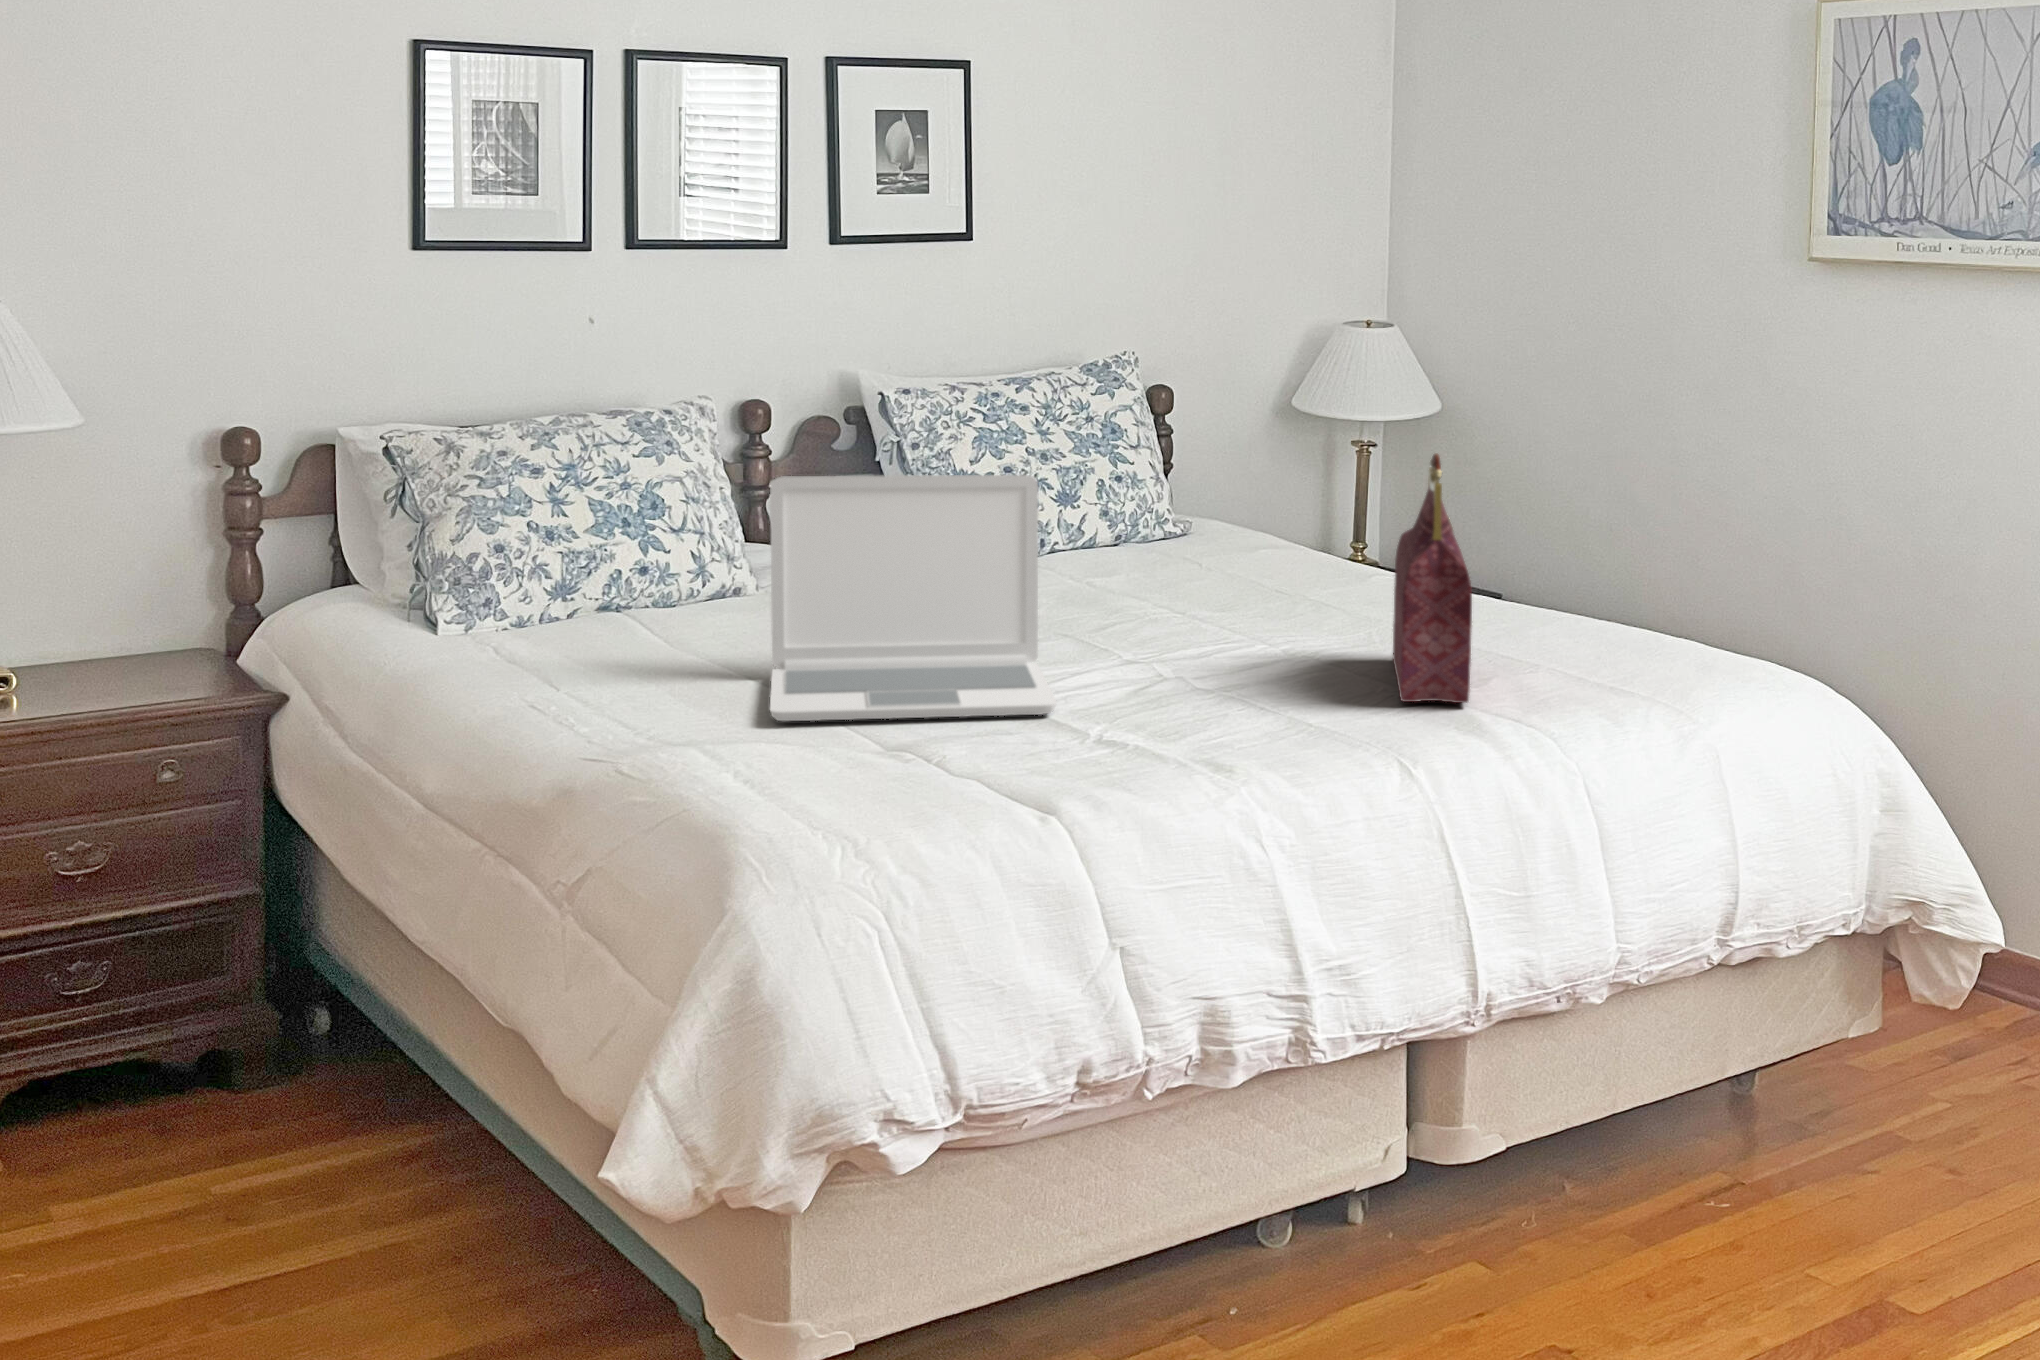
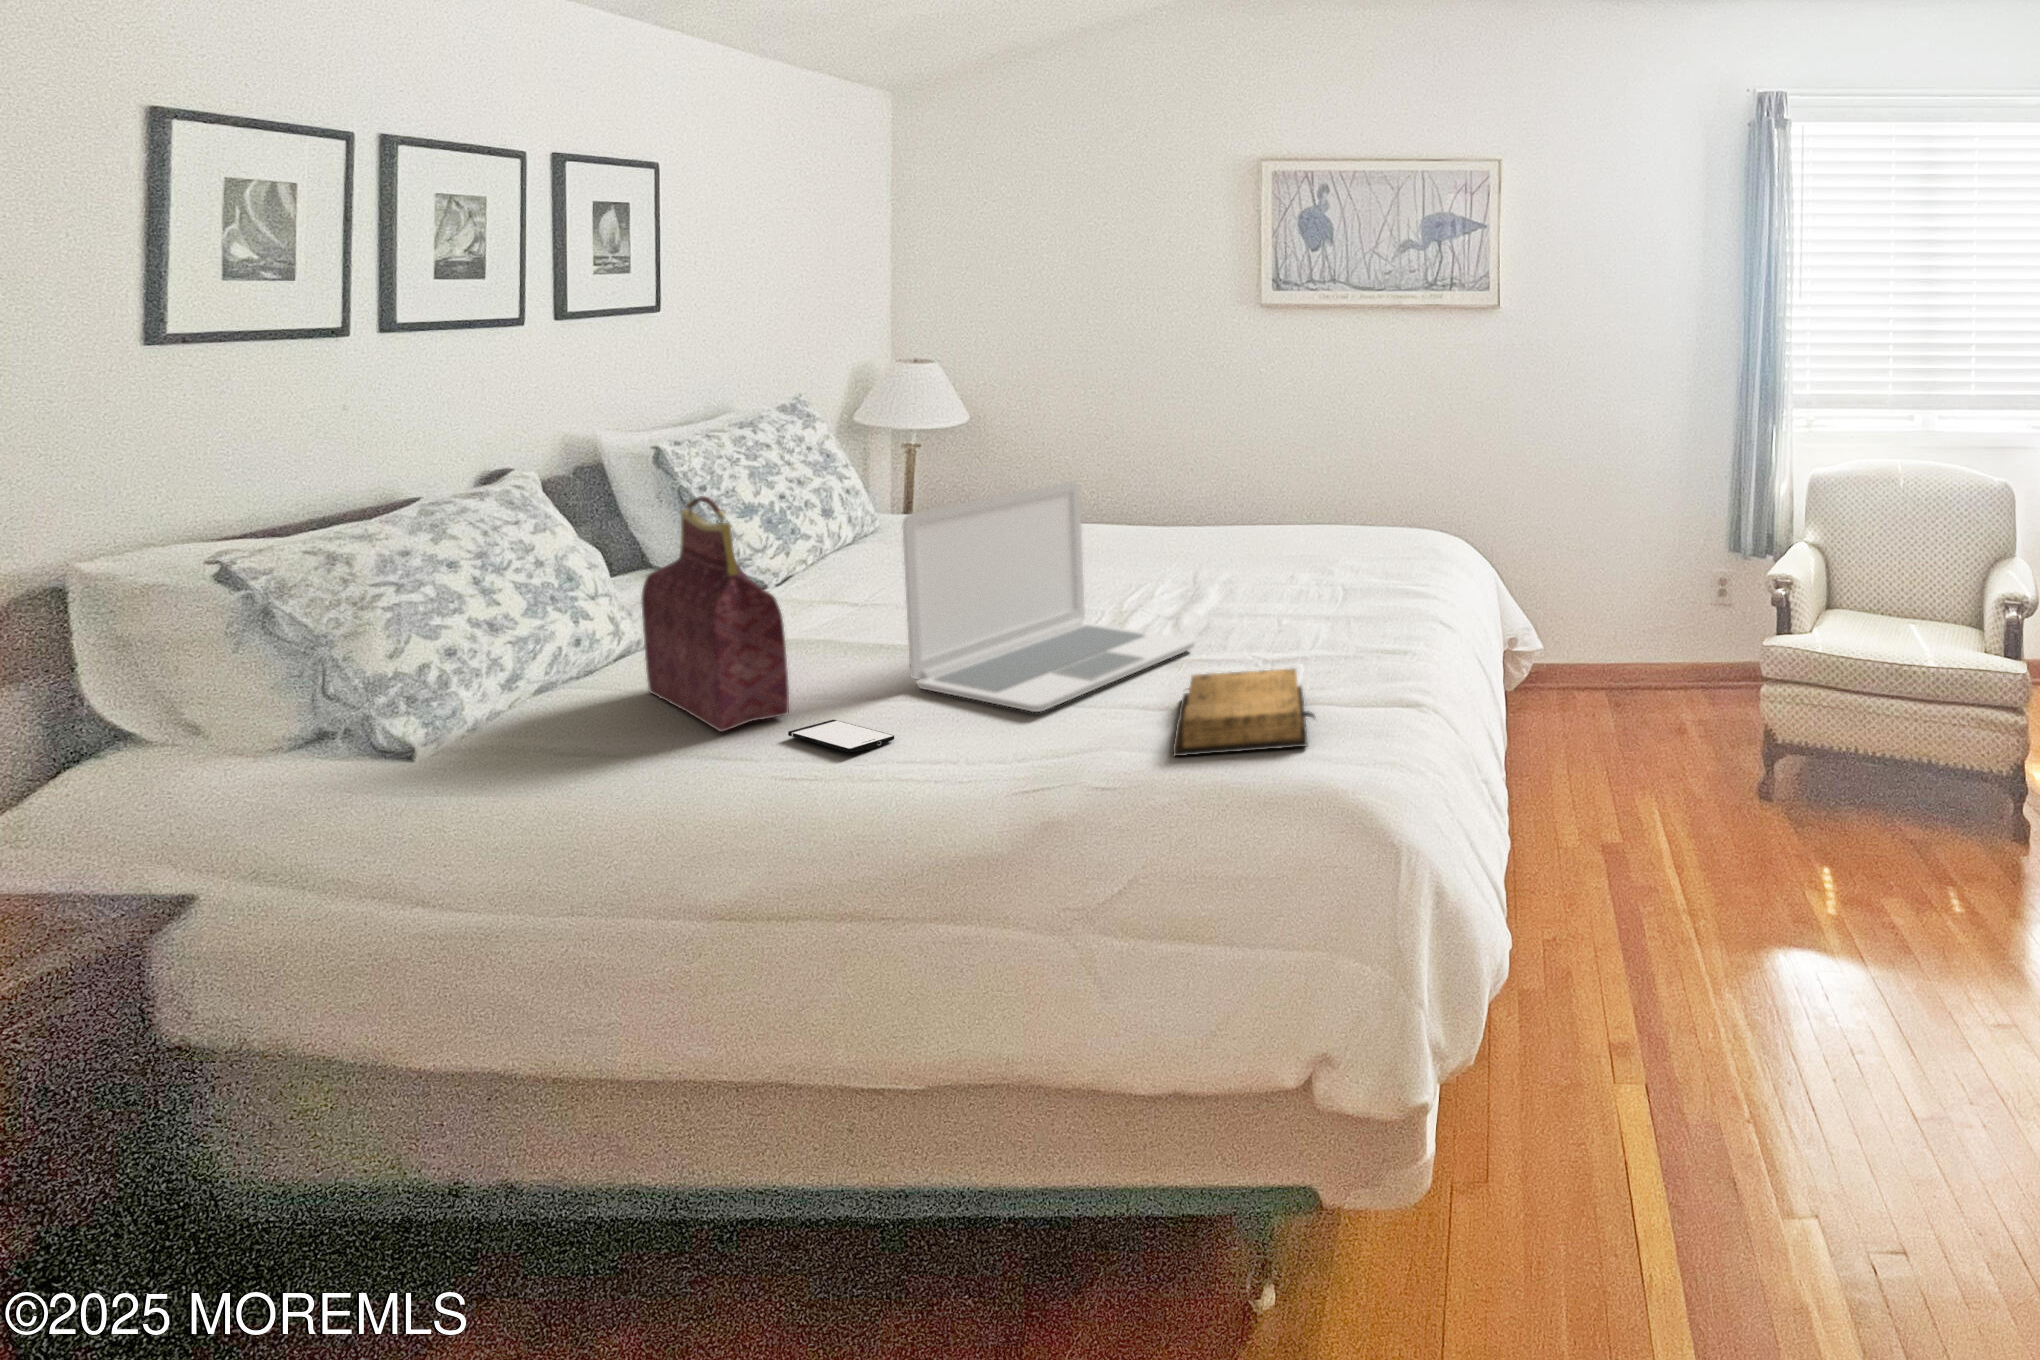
handbag: present [1393,453,1472,703] -> present [642,496,789,732]
smartphone: none [600,678,663,709] -> present [788,720,894,752]
diary: none [751,721,1007,817] -> present [1173,668,1315,756]

